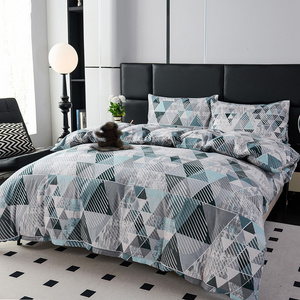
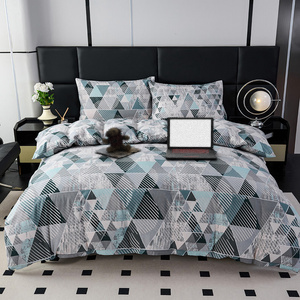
laptop: none [143,115,213,160] -> present [166,117,217,159]

